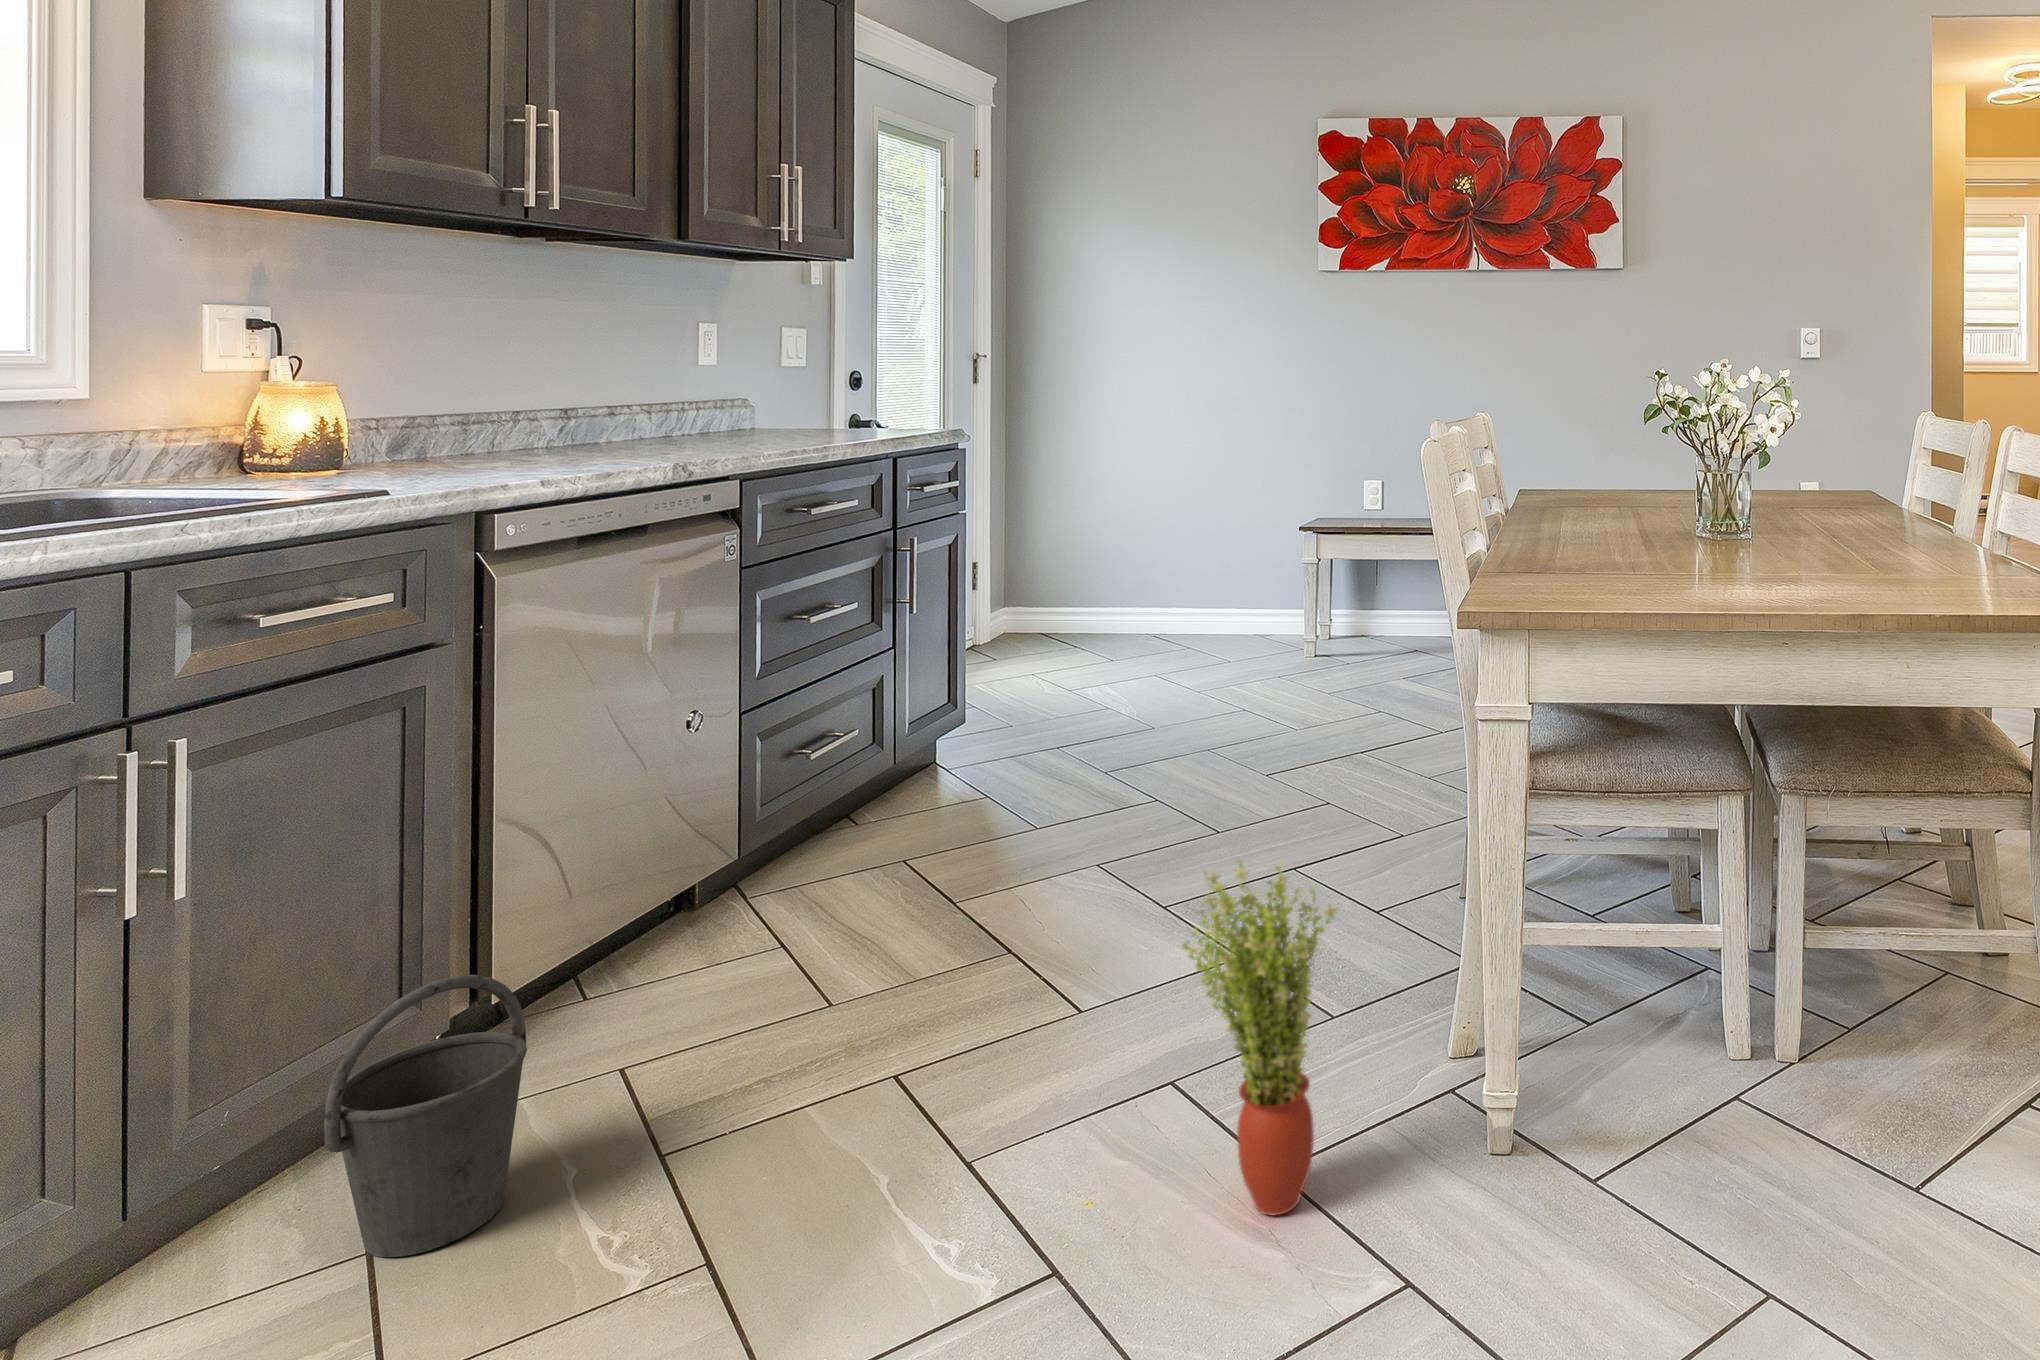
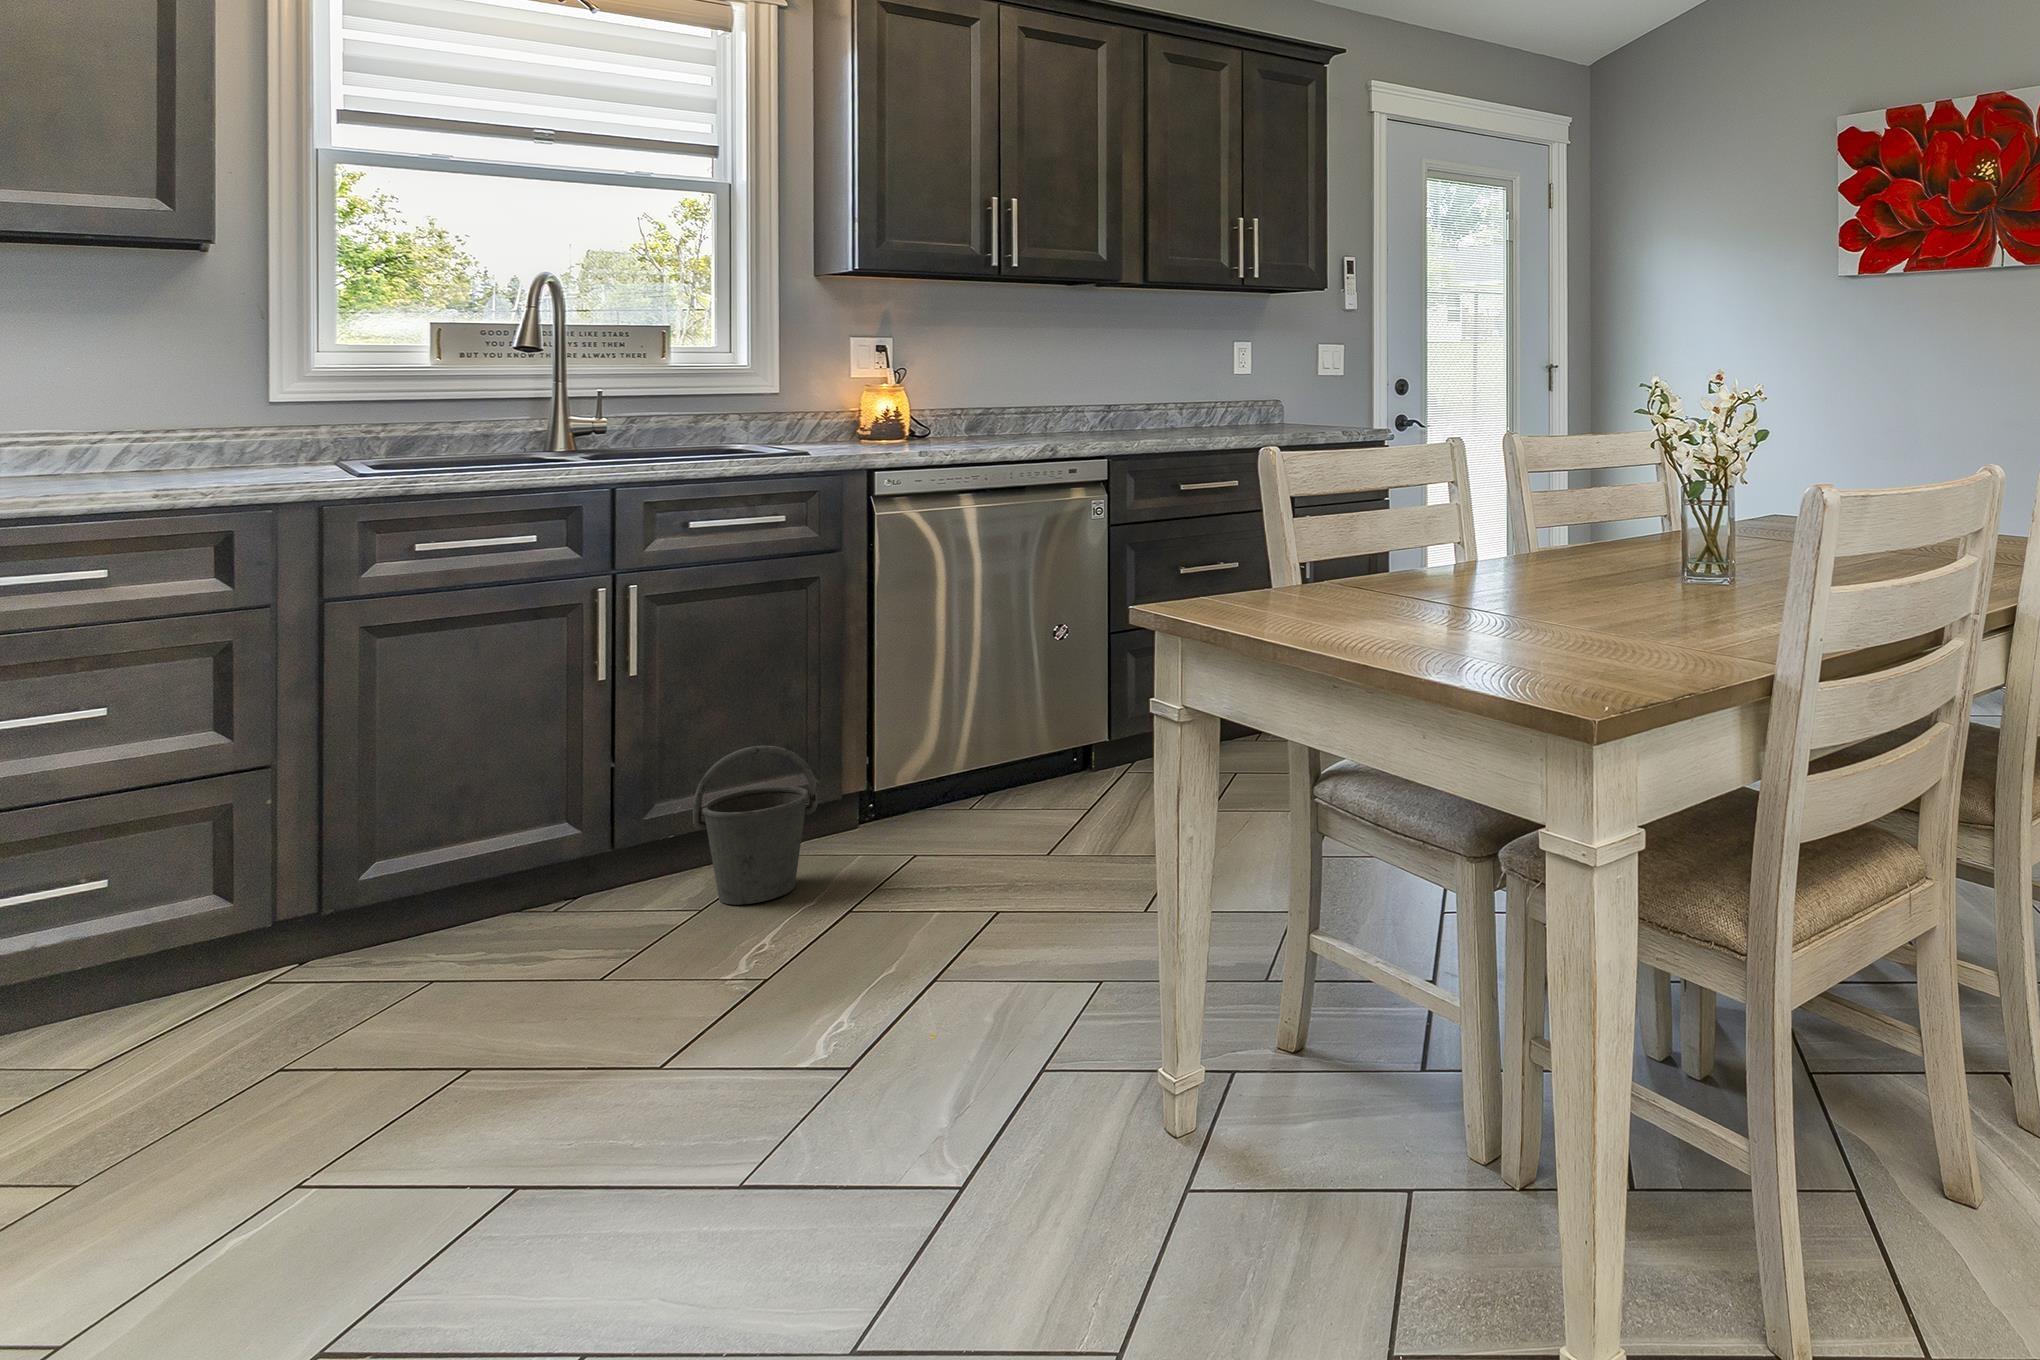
potted plant: present [1183,859,1337,1216] -> none [964,766,1087,1064]

